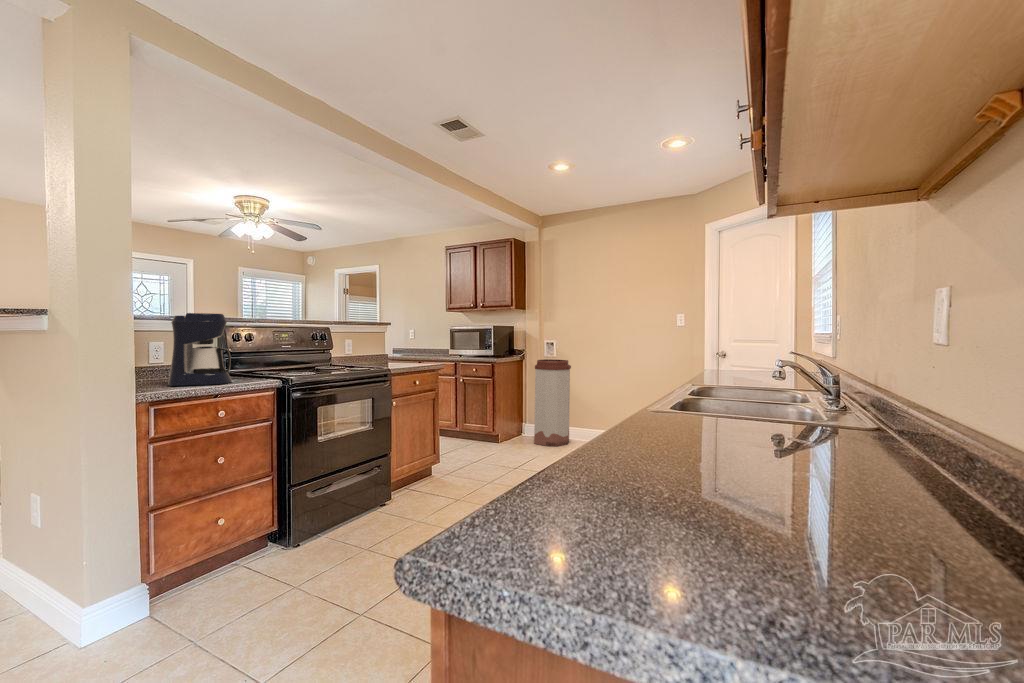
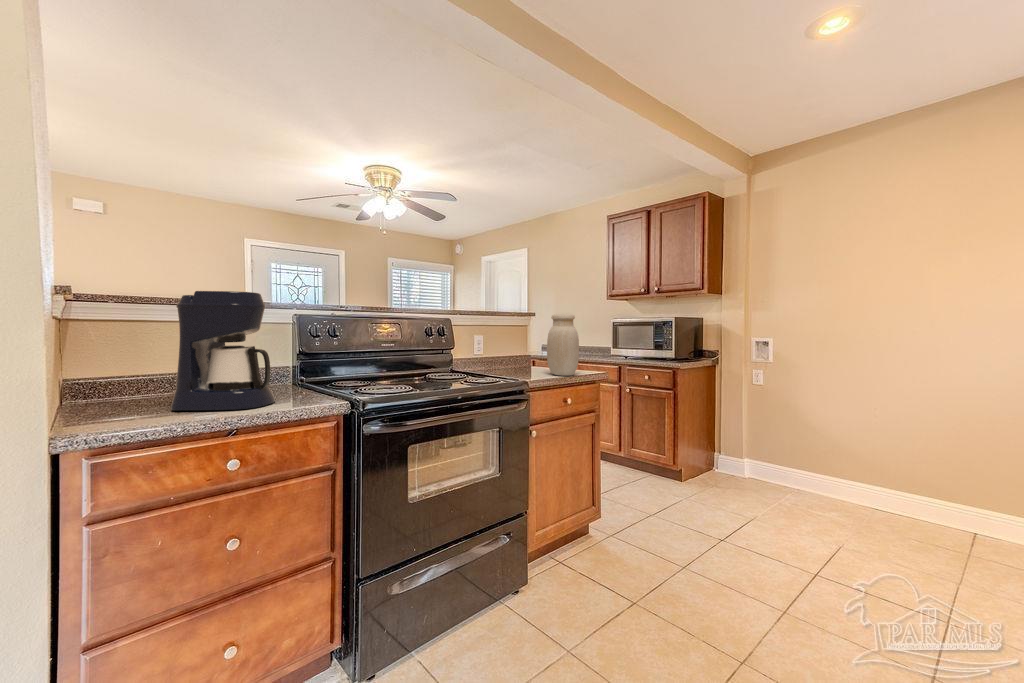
jar: none [402,325,423,366] -> present [547,314,579,376]
trash can: present [534,359,571,447] -> none [738,366,802,500]

